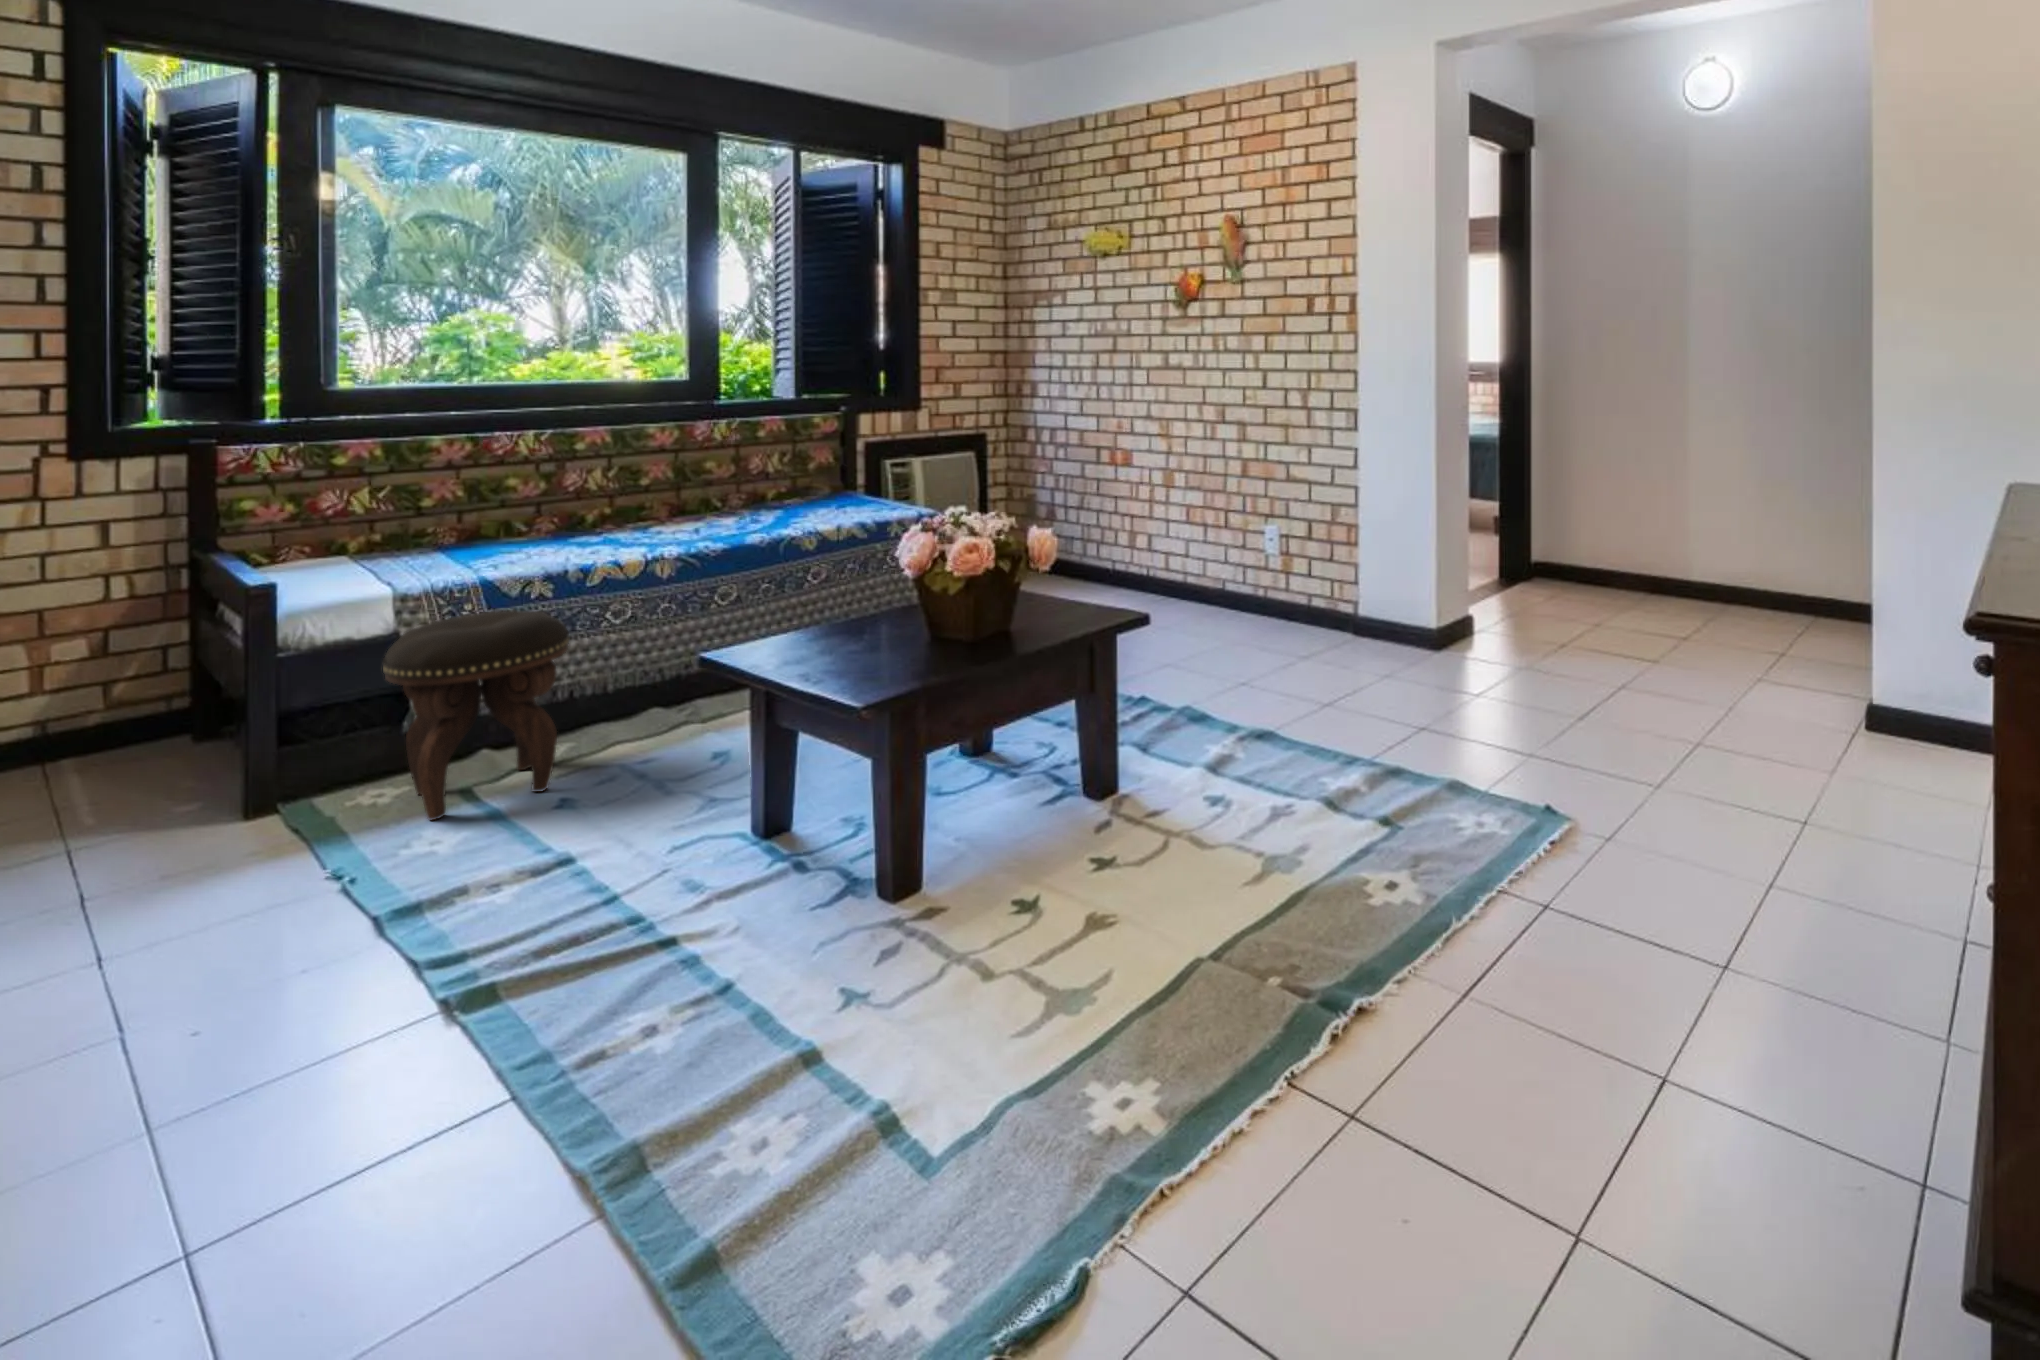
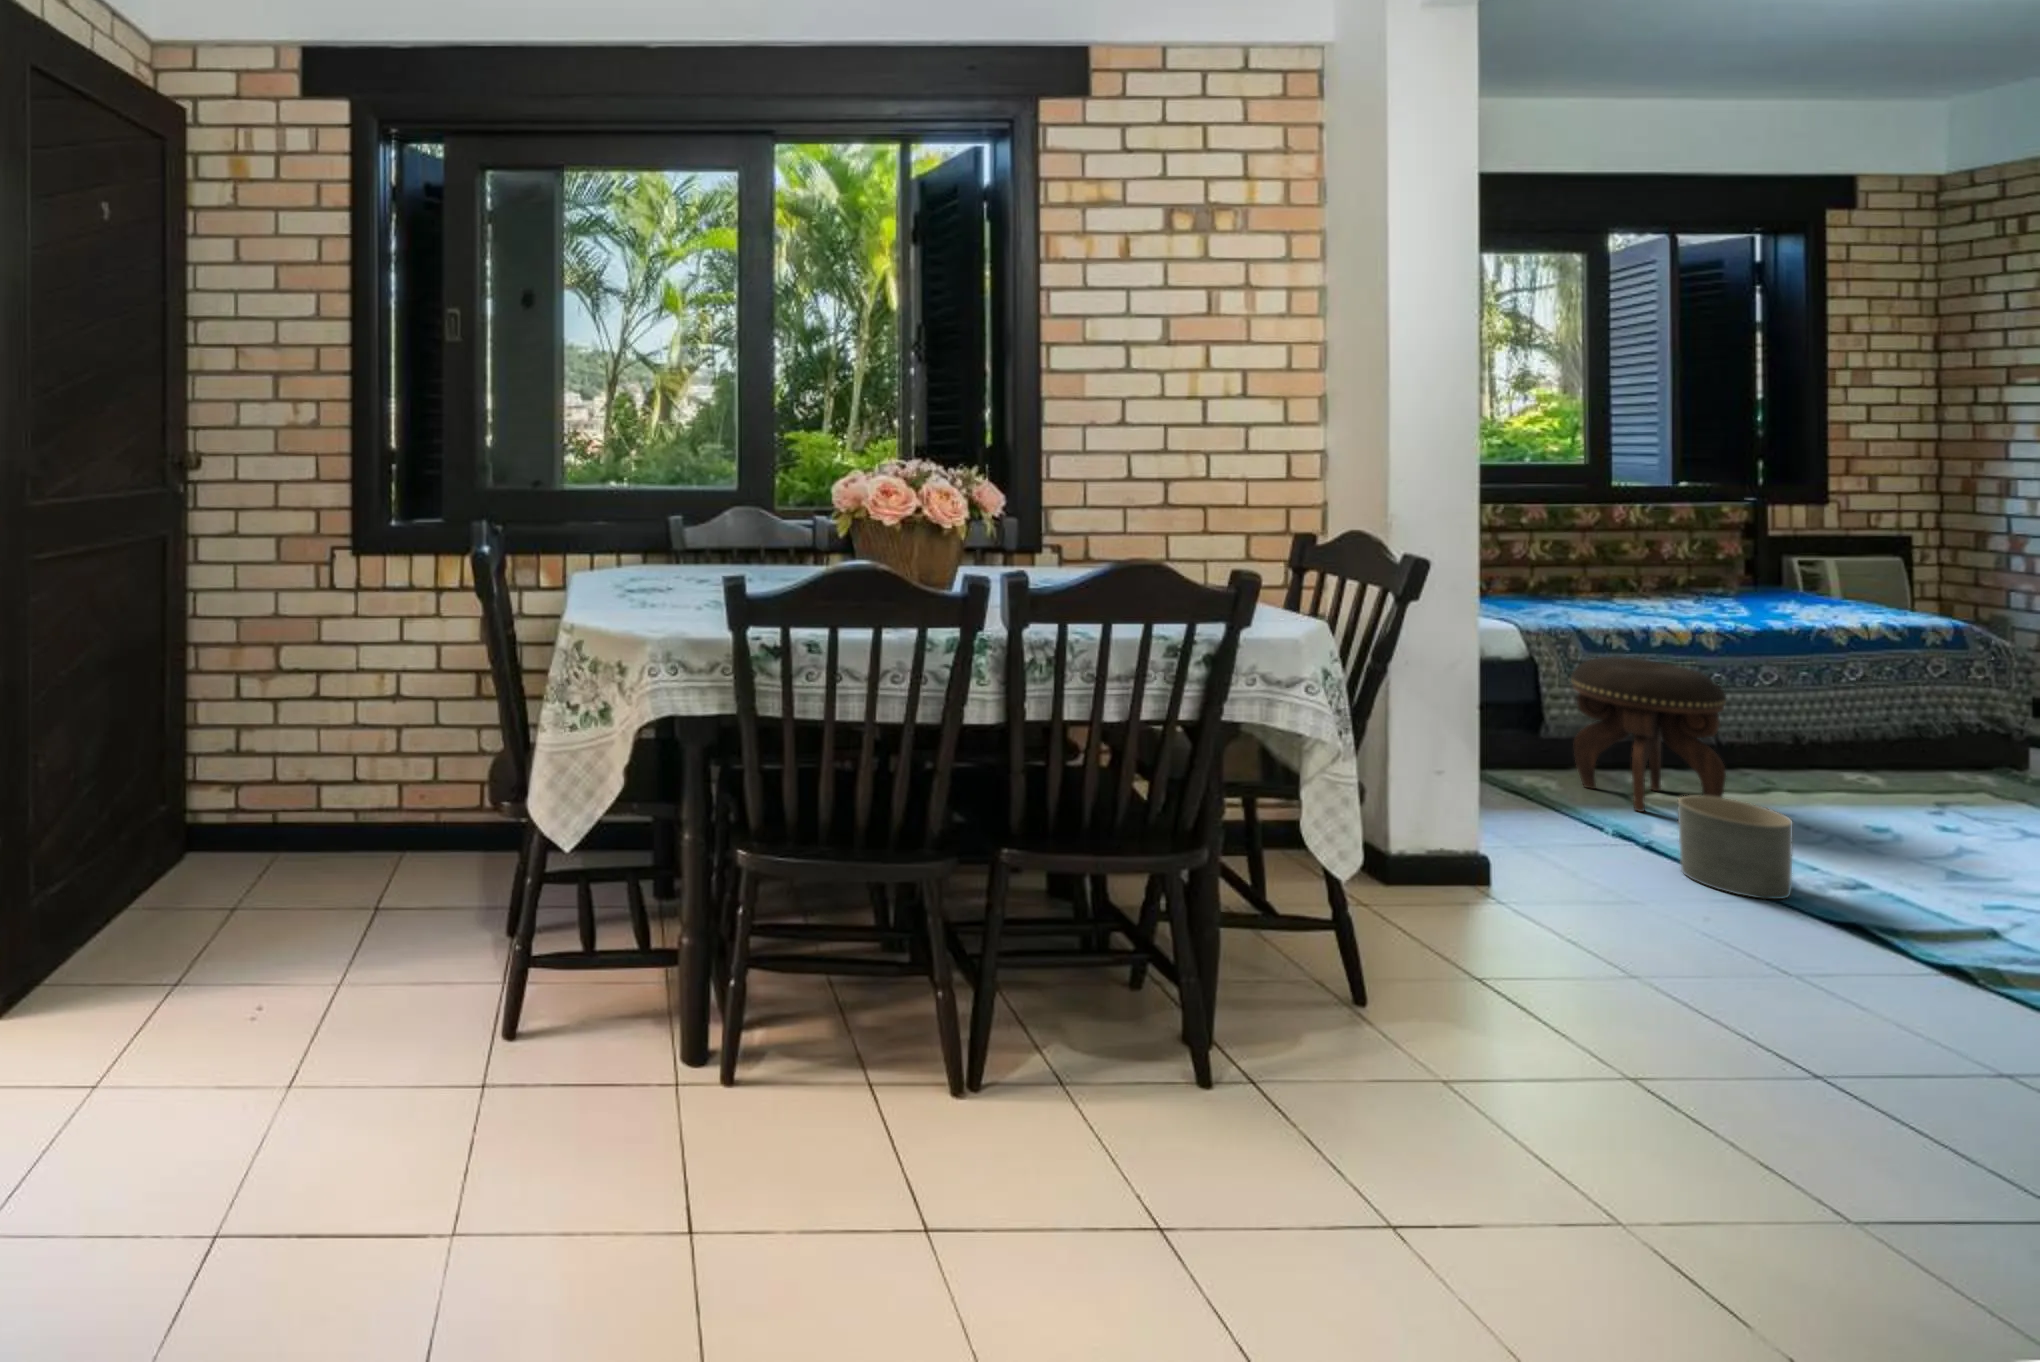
planter: none [280,807,435,964] -> present [1678,796,1793,899]

